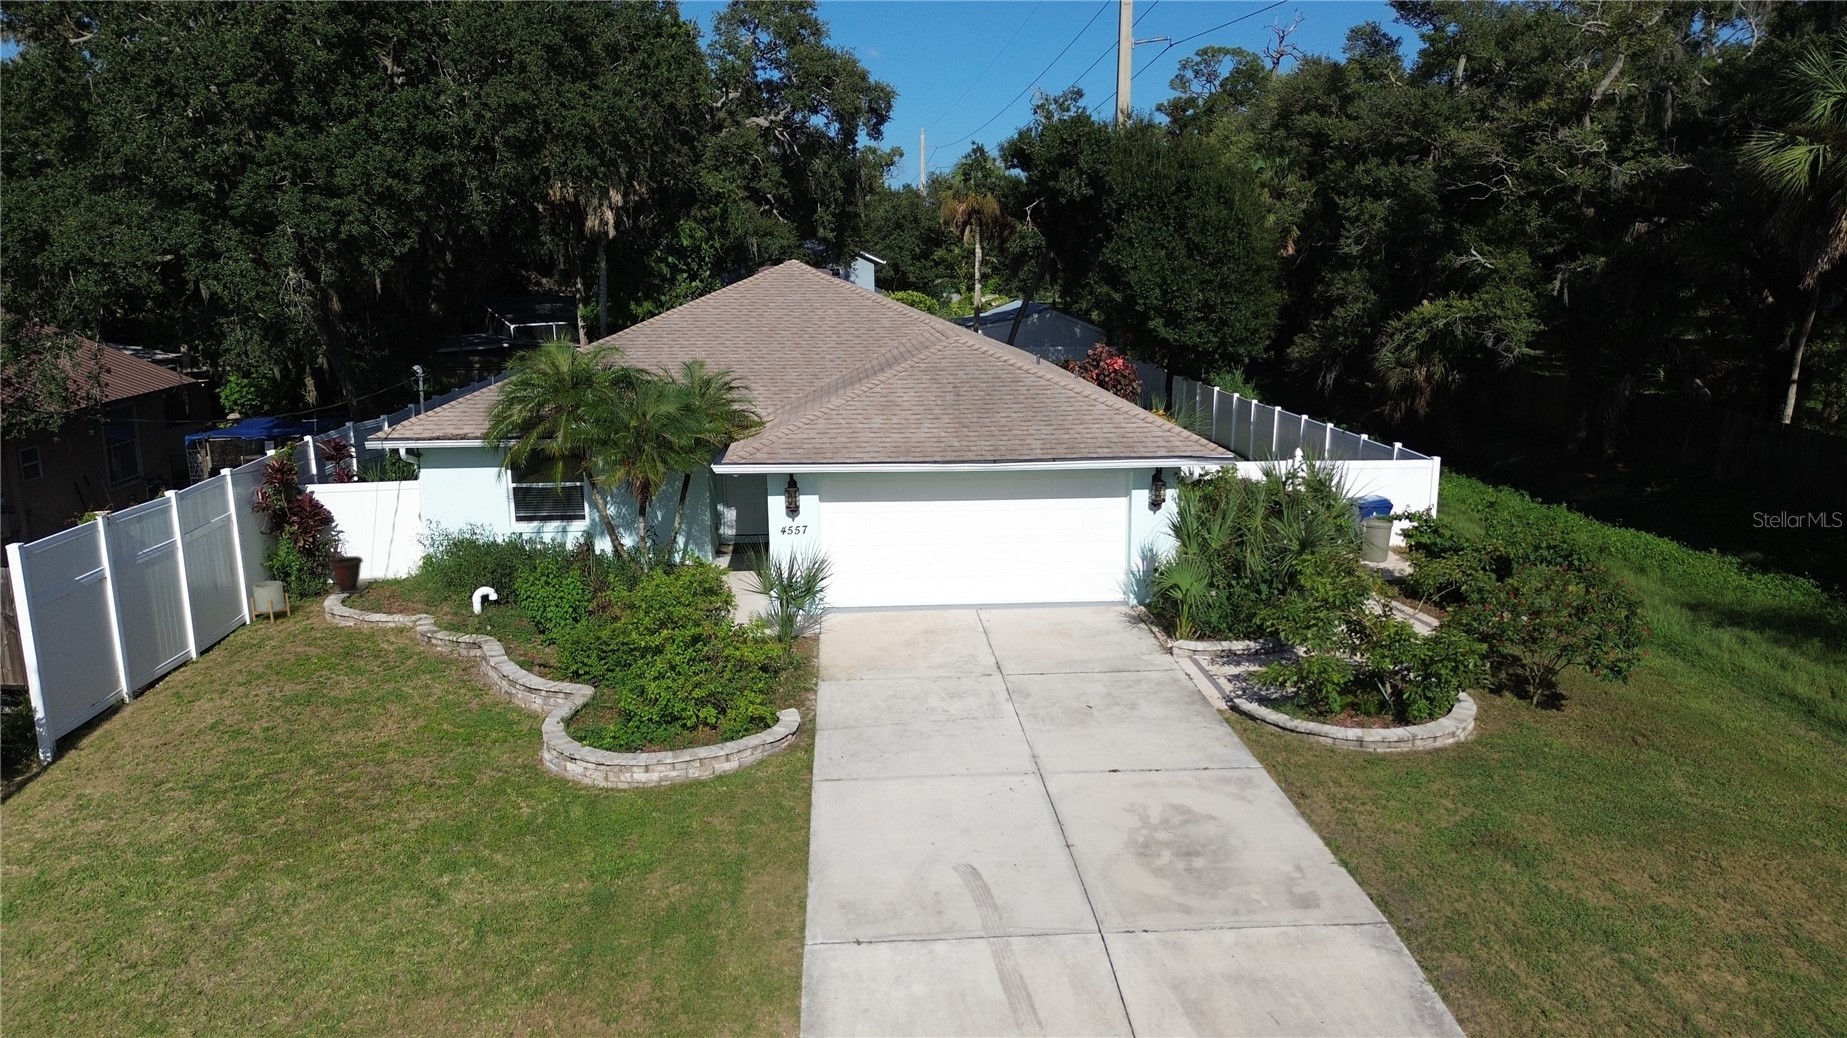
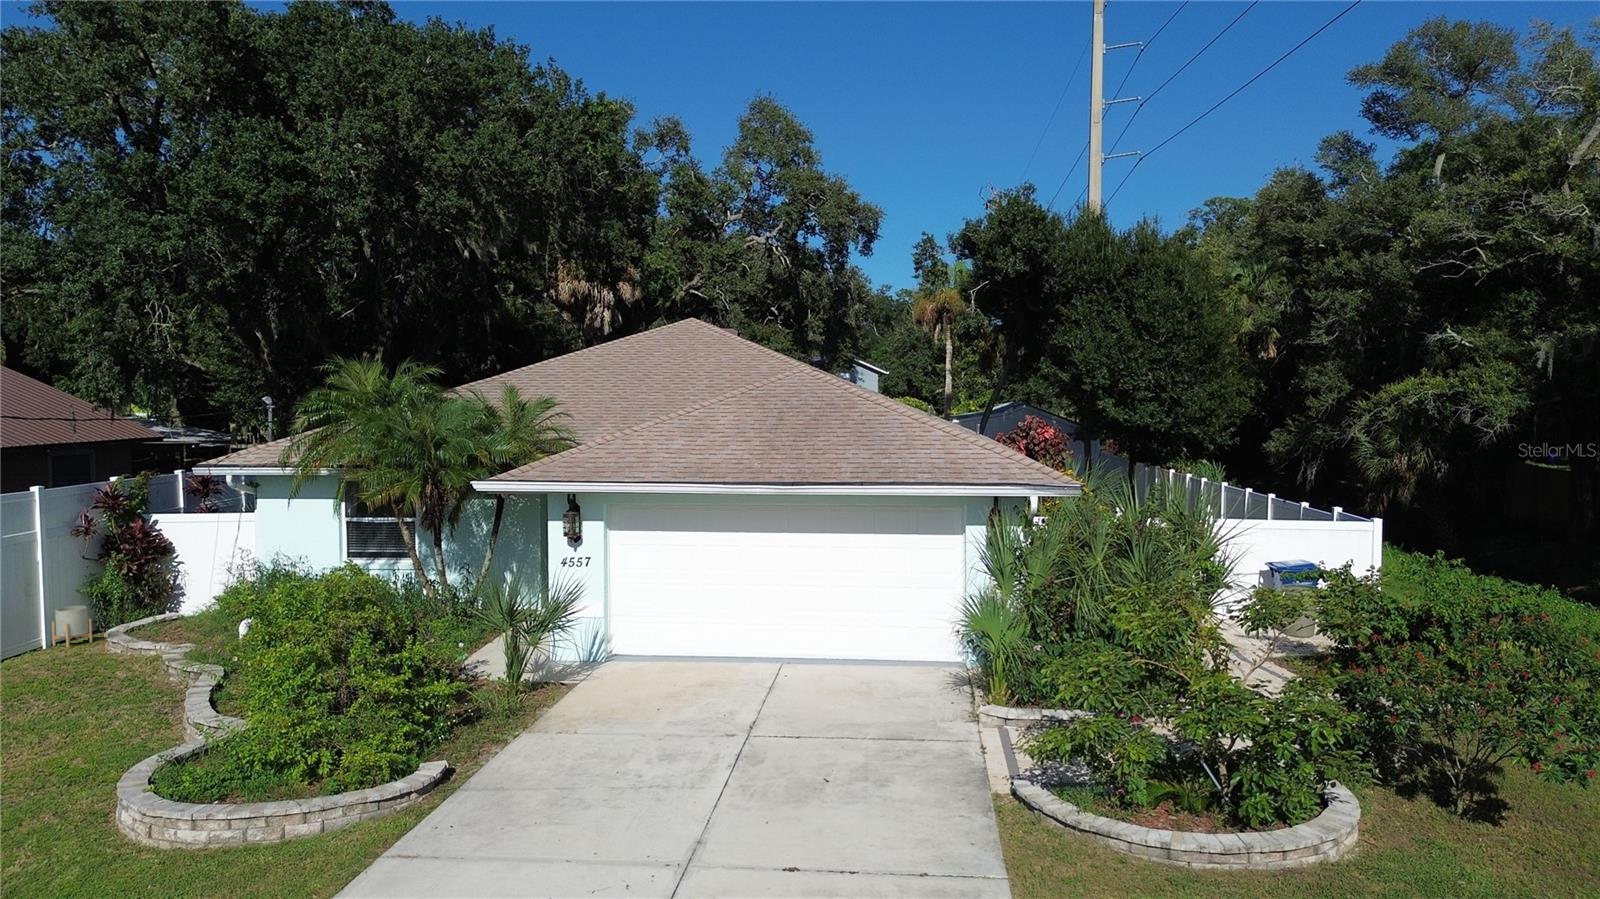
bucket: present [329,556,366,593] -> none [159,587,201,624]

